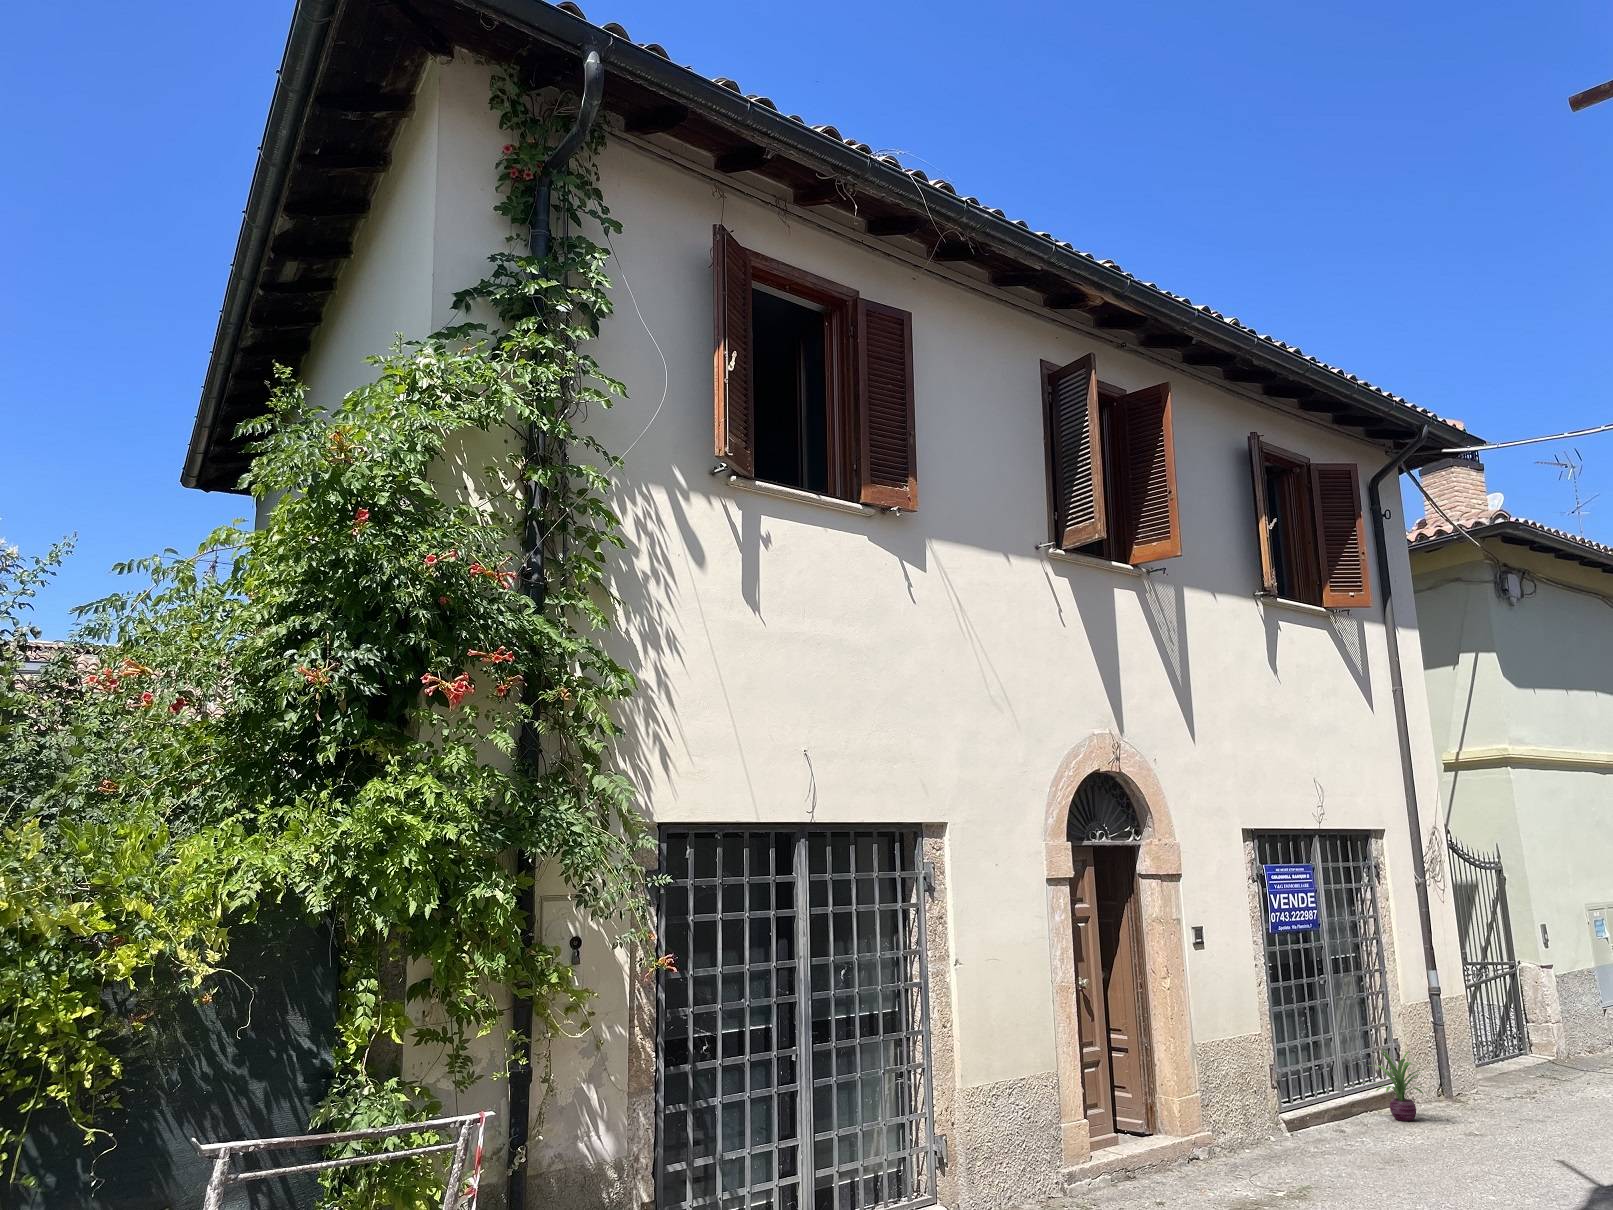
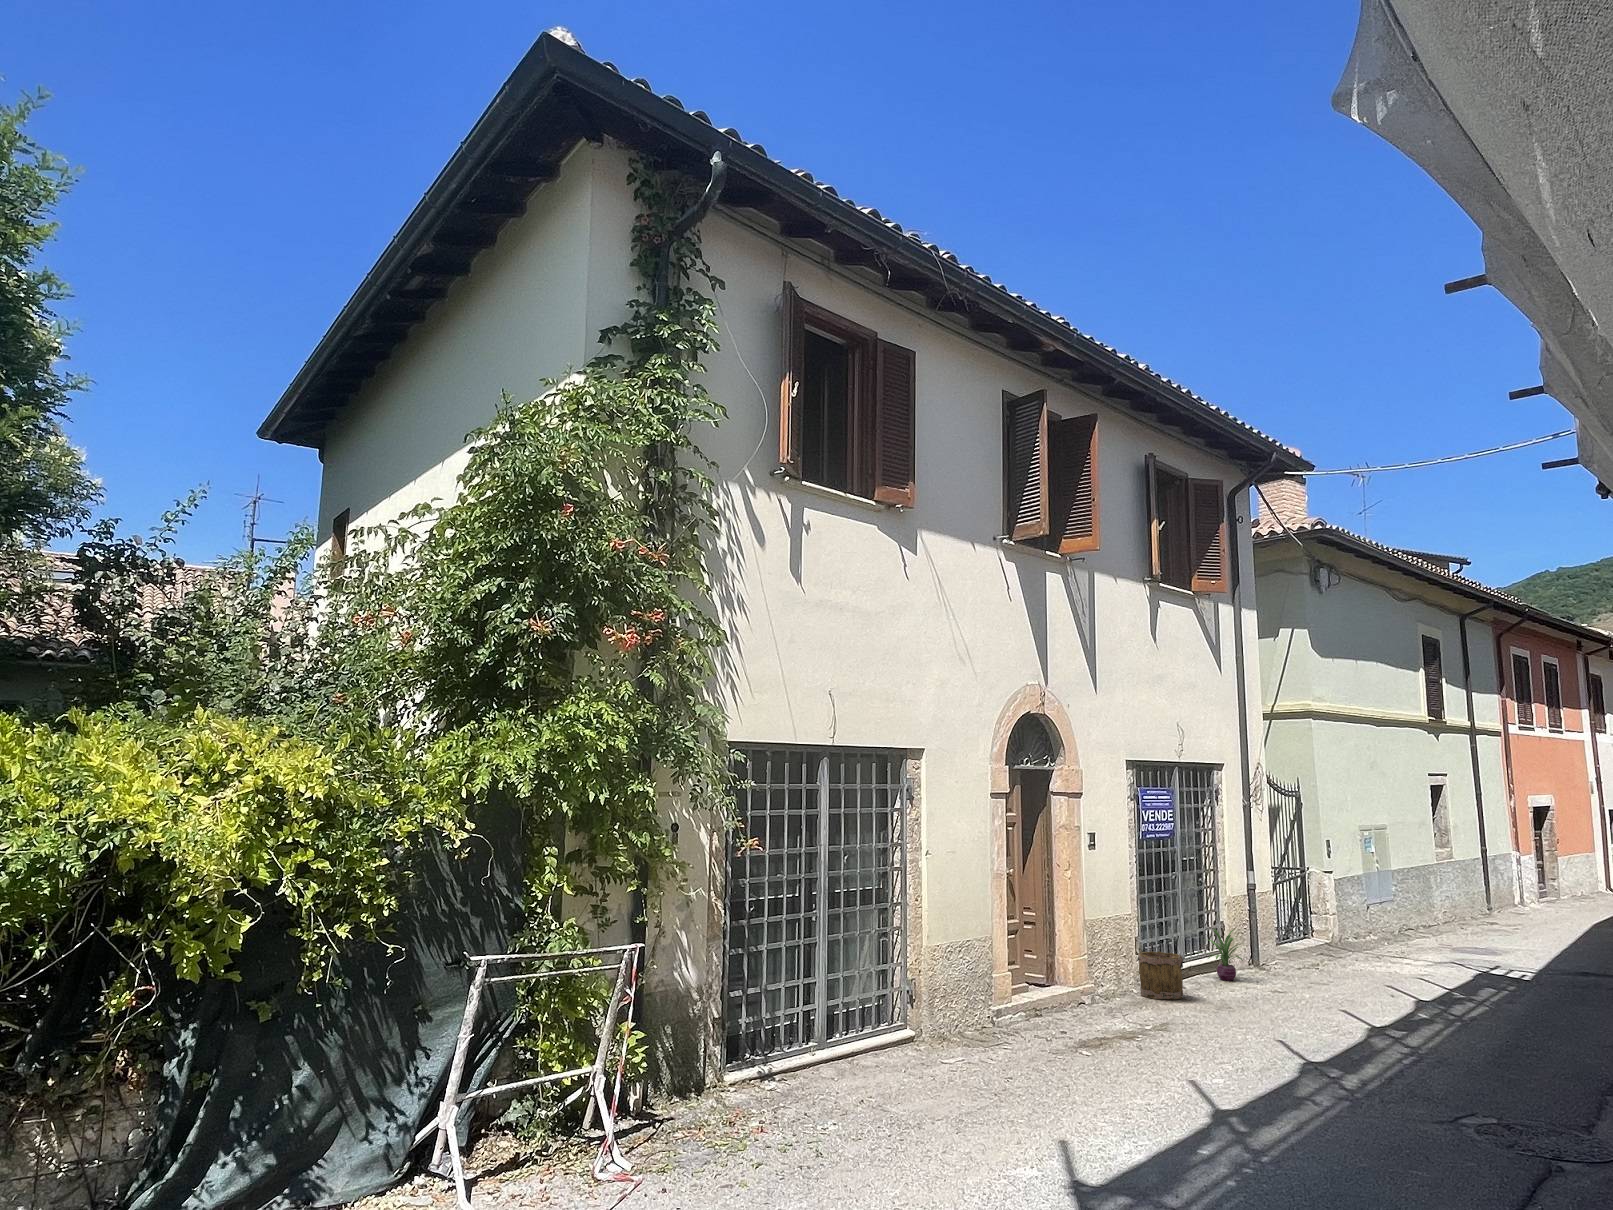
bucket: none [1272,1083,1338,1151] -> present [1137,950,1183,1000]

